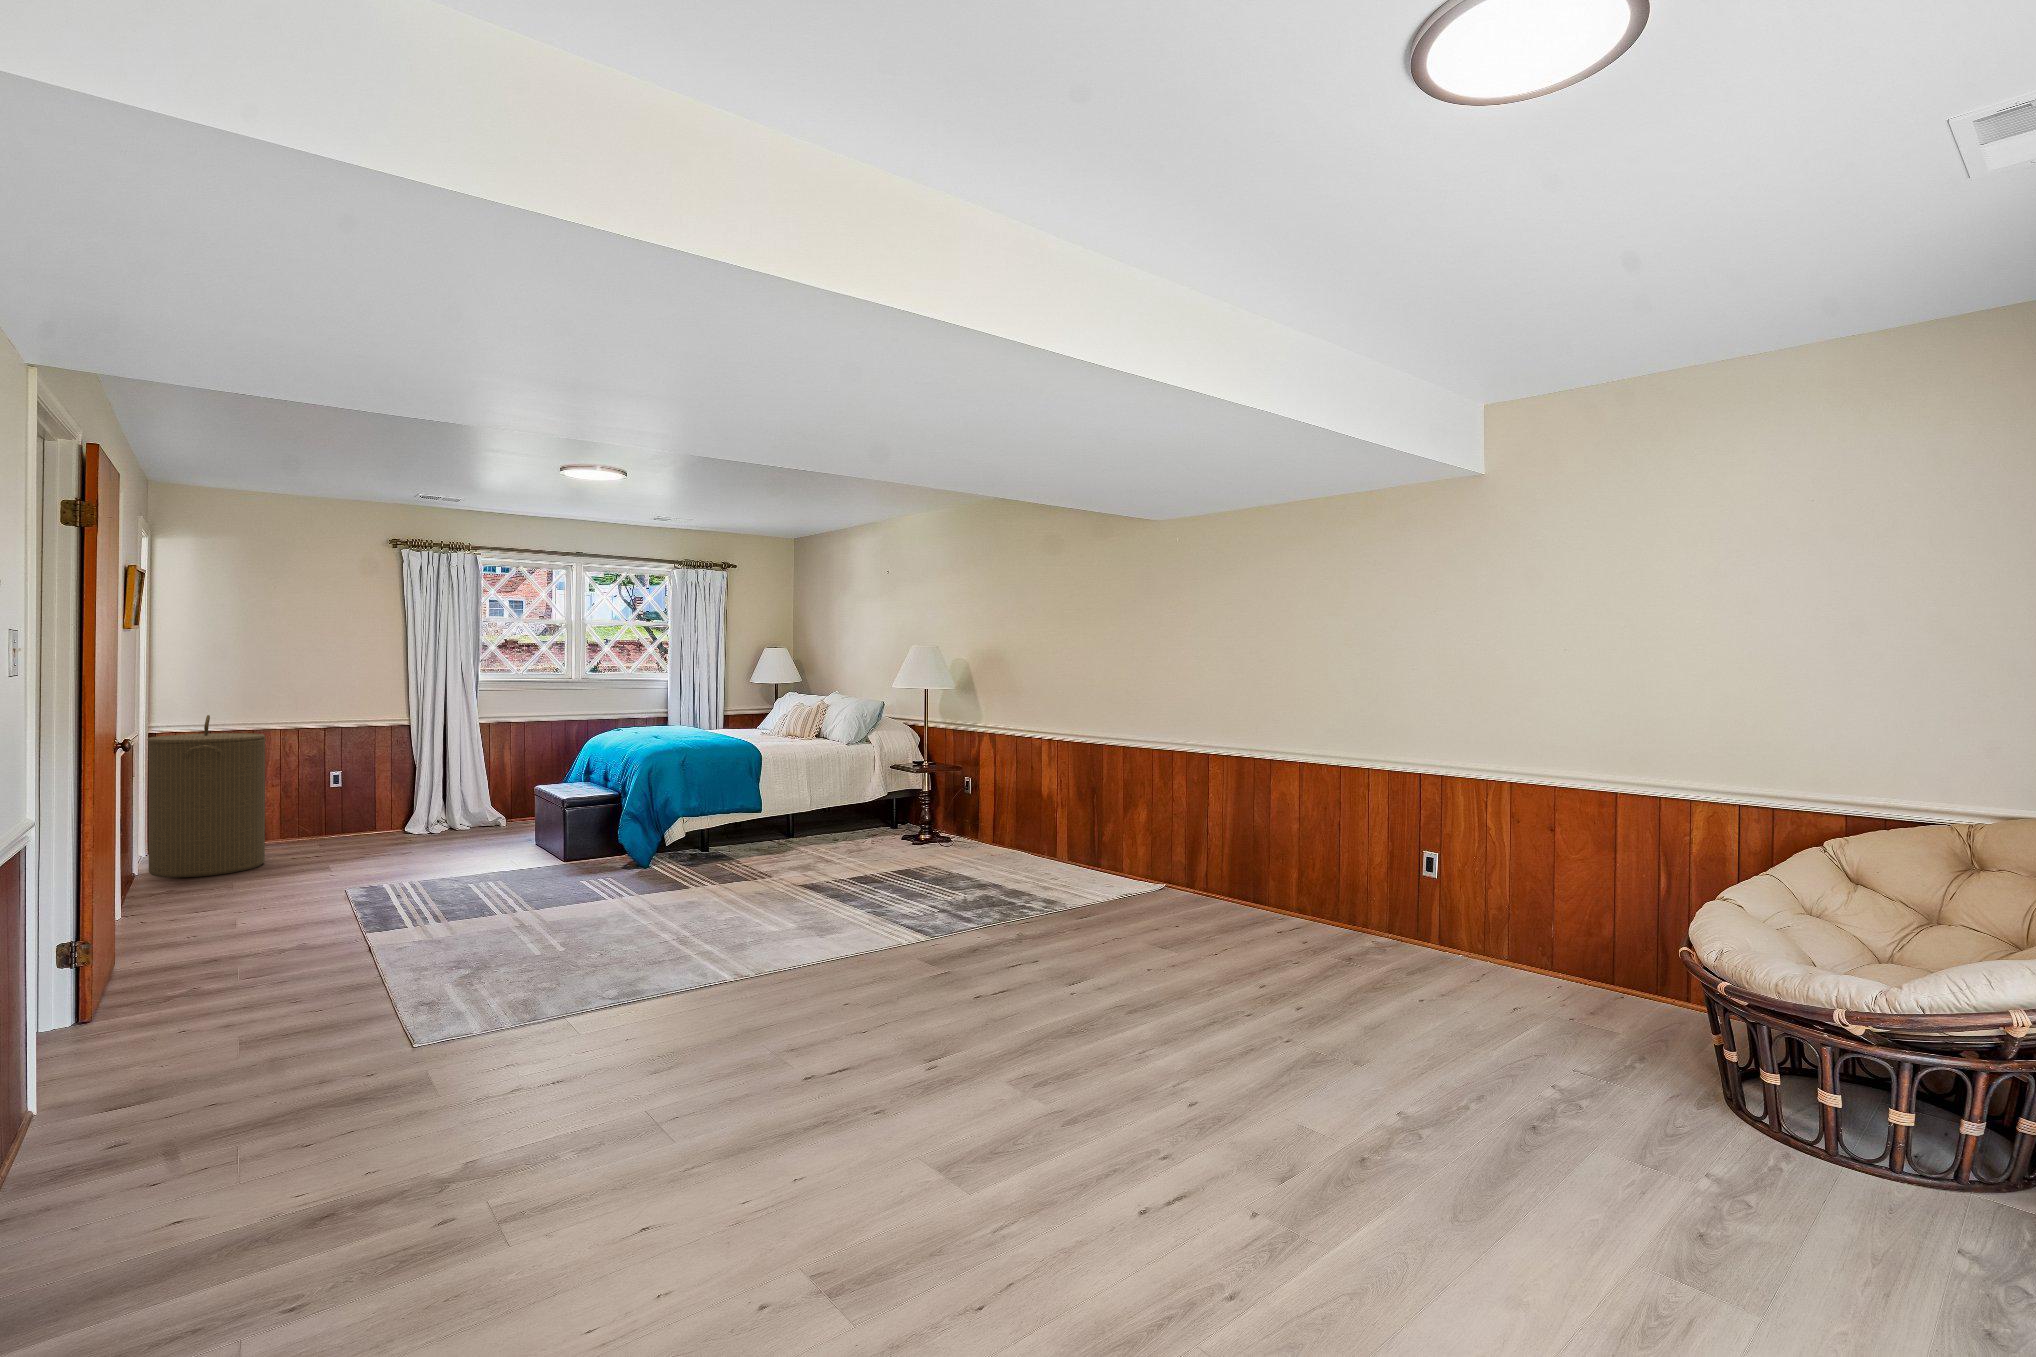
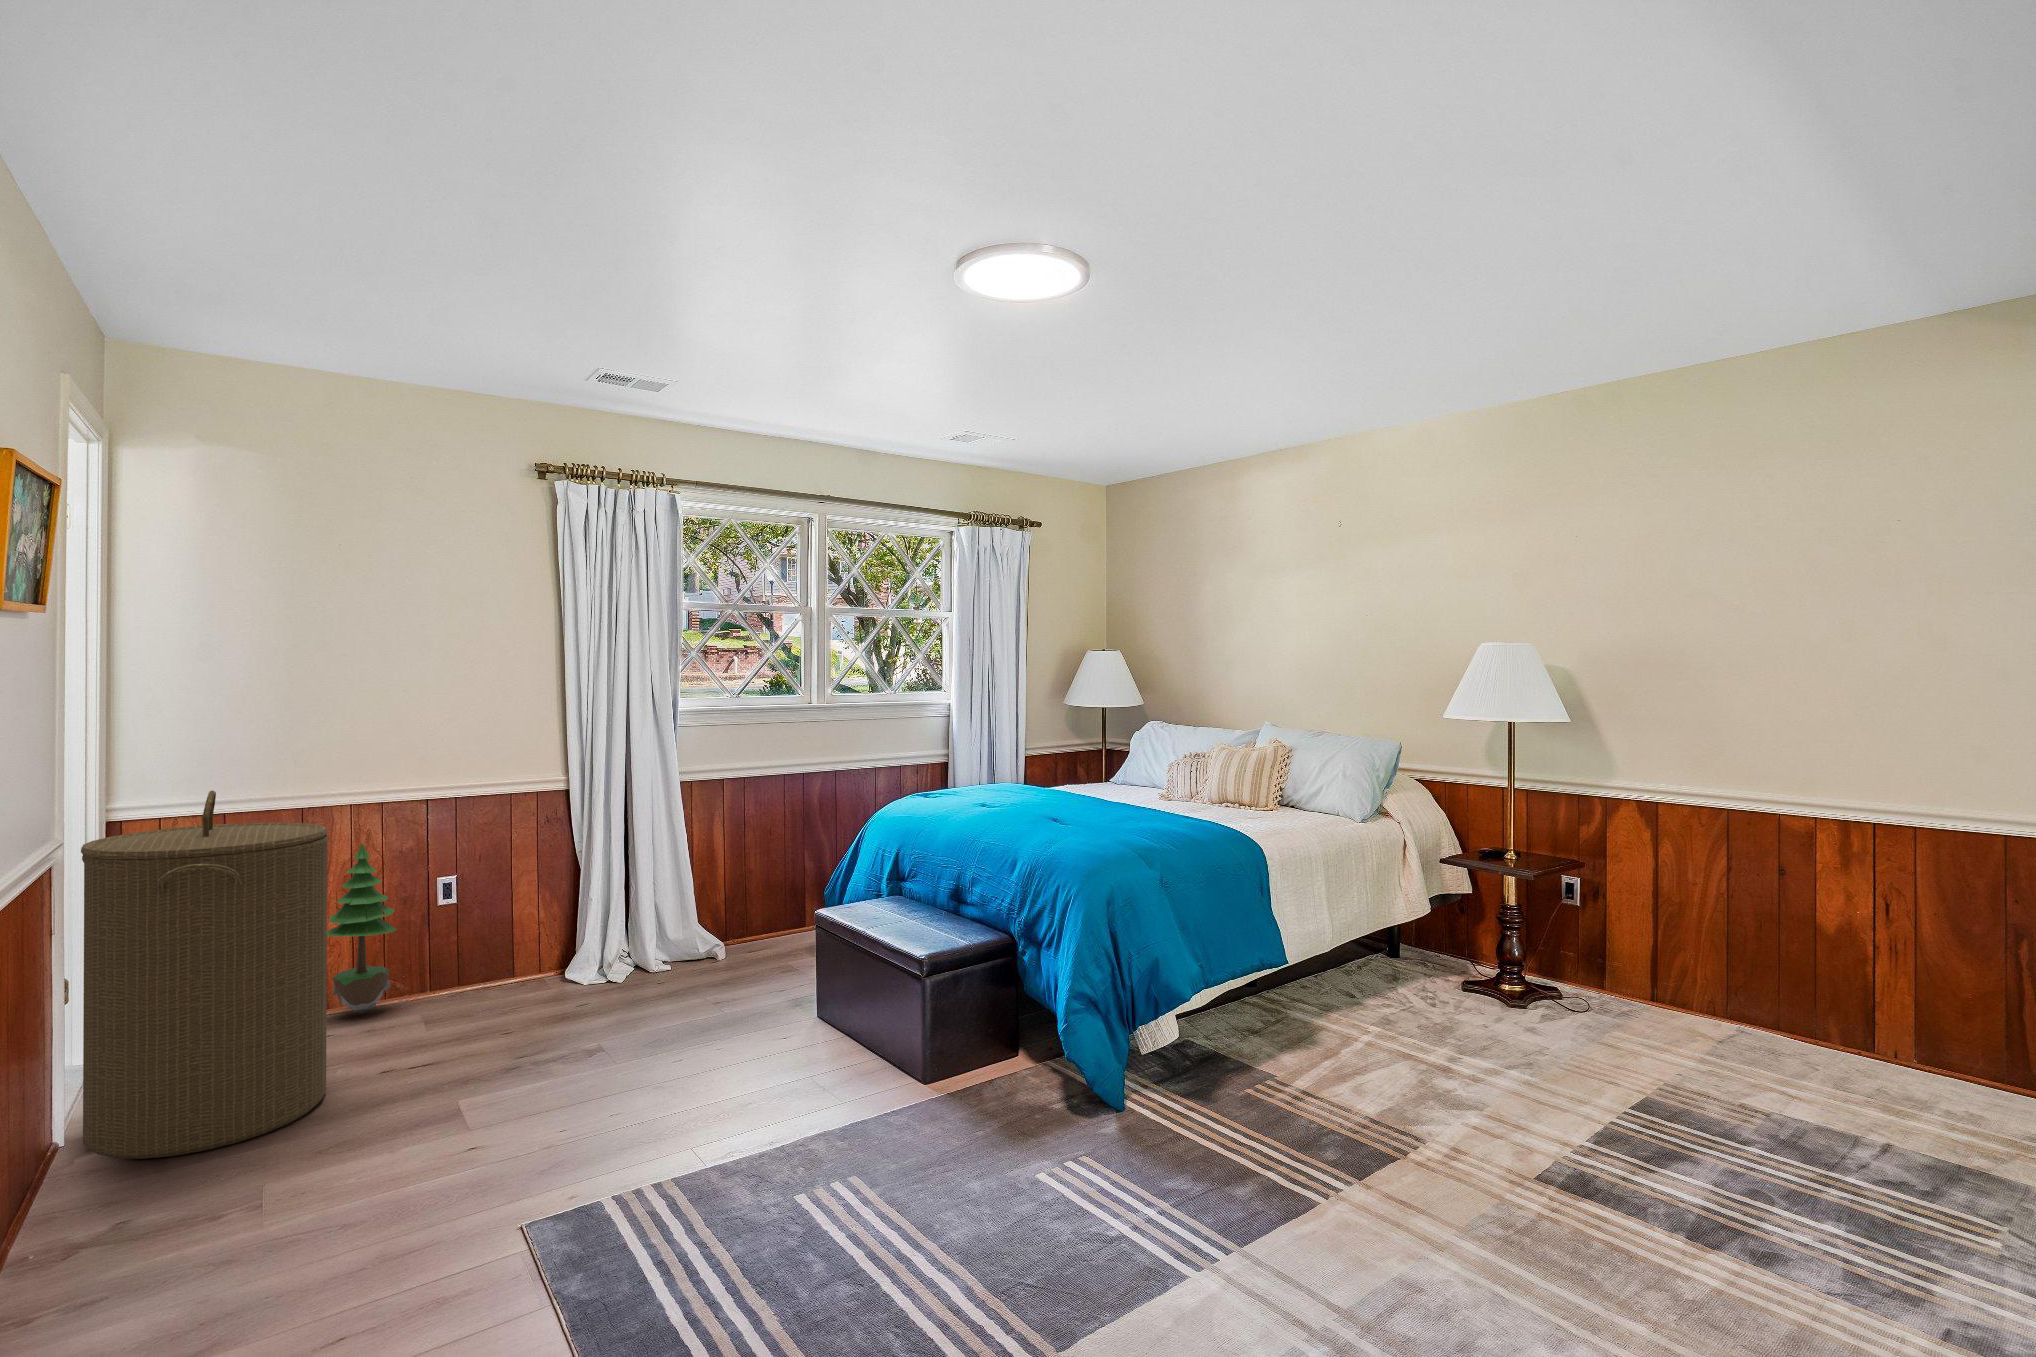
potted tree: none [266,750,306,842] -> present [327,843,397,1014]

